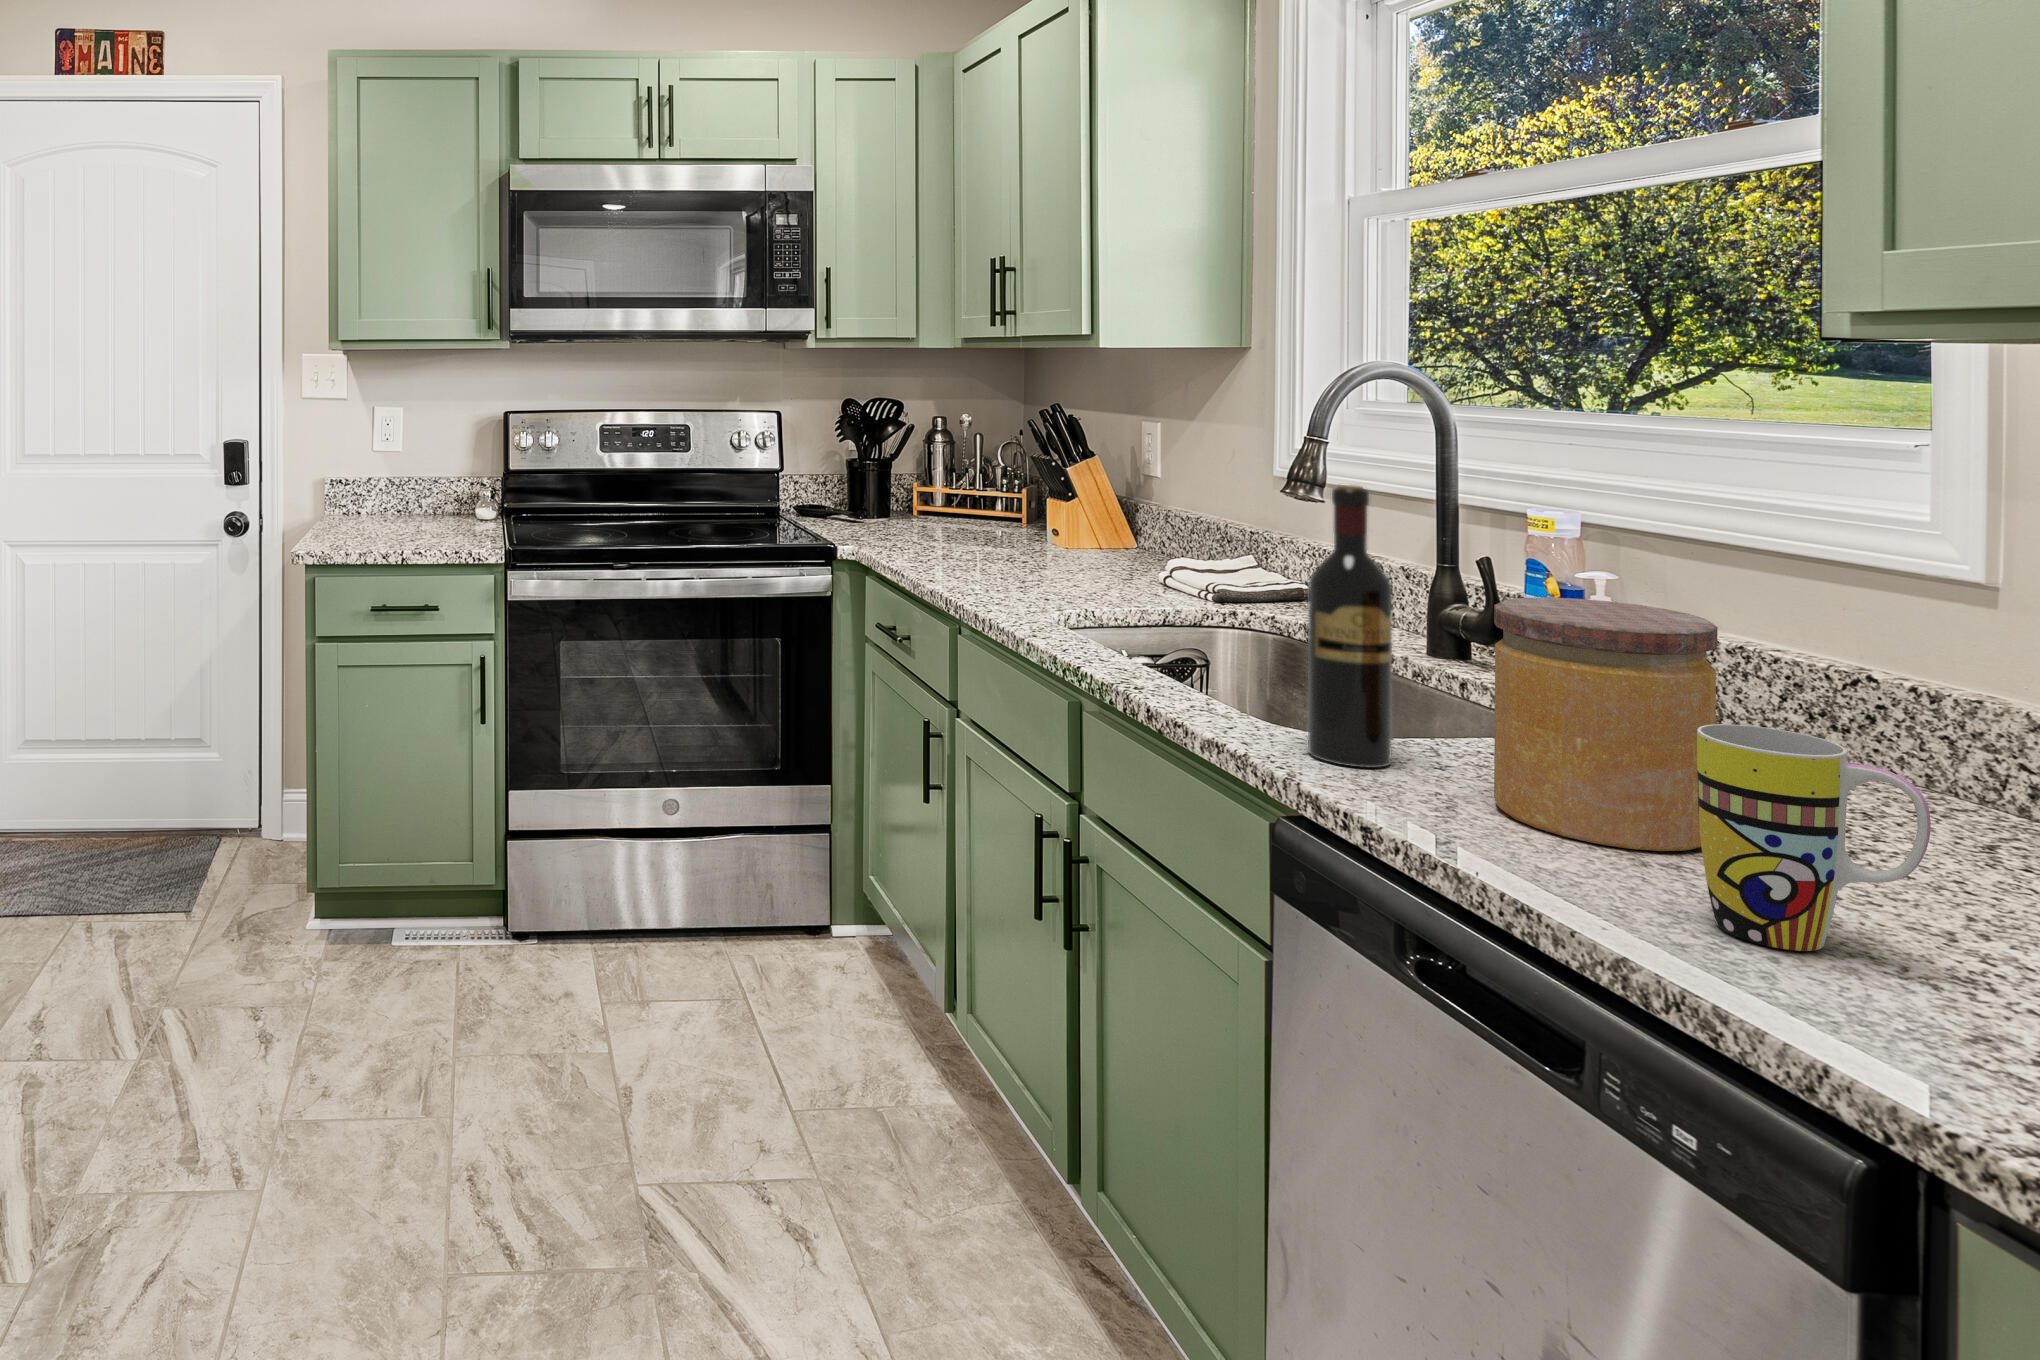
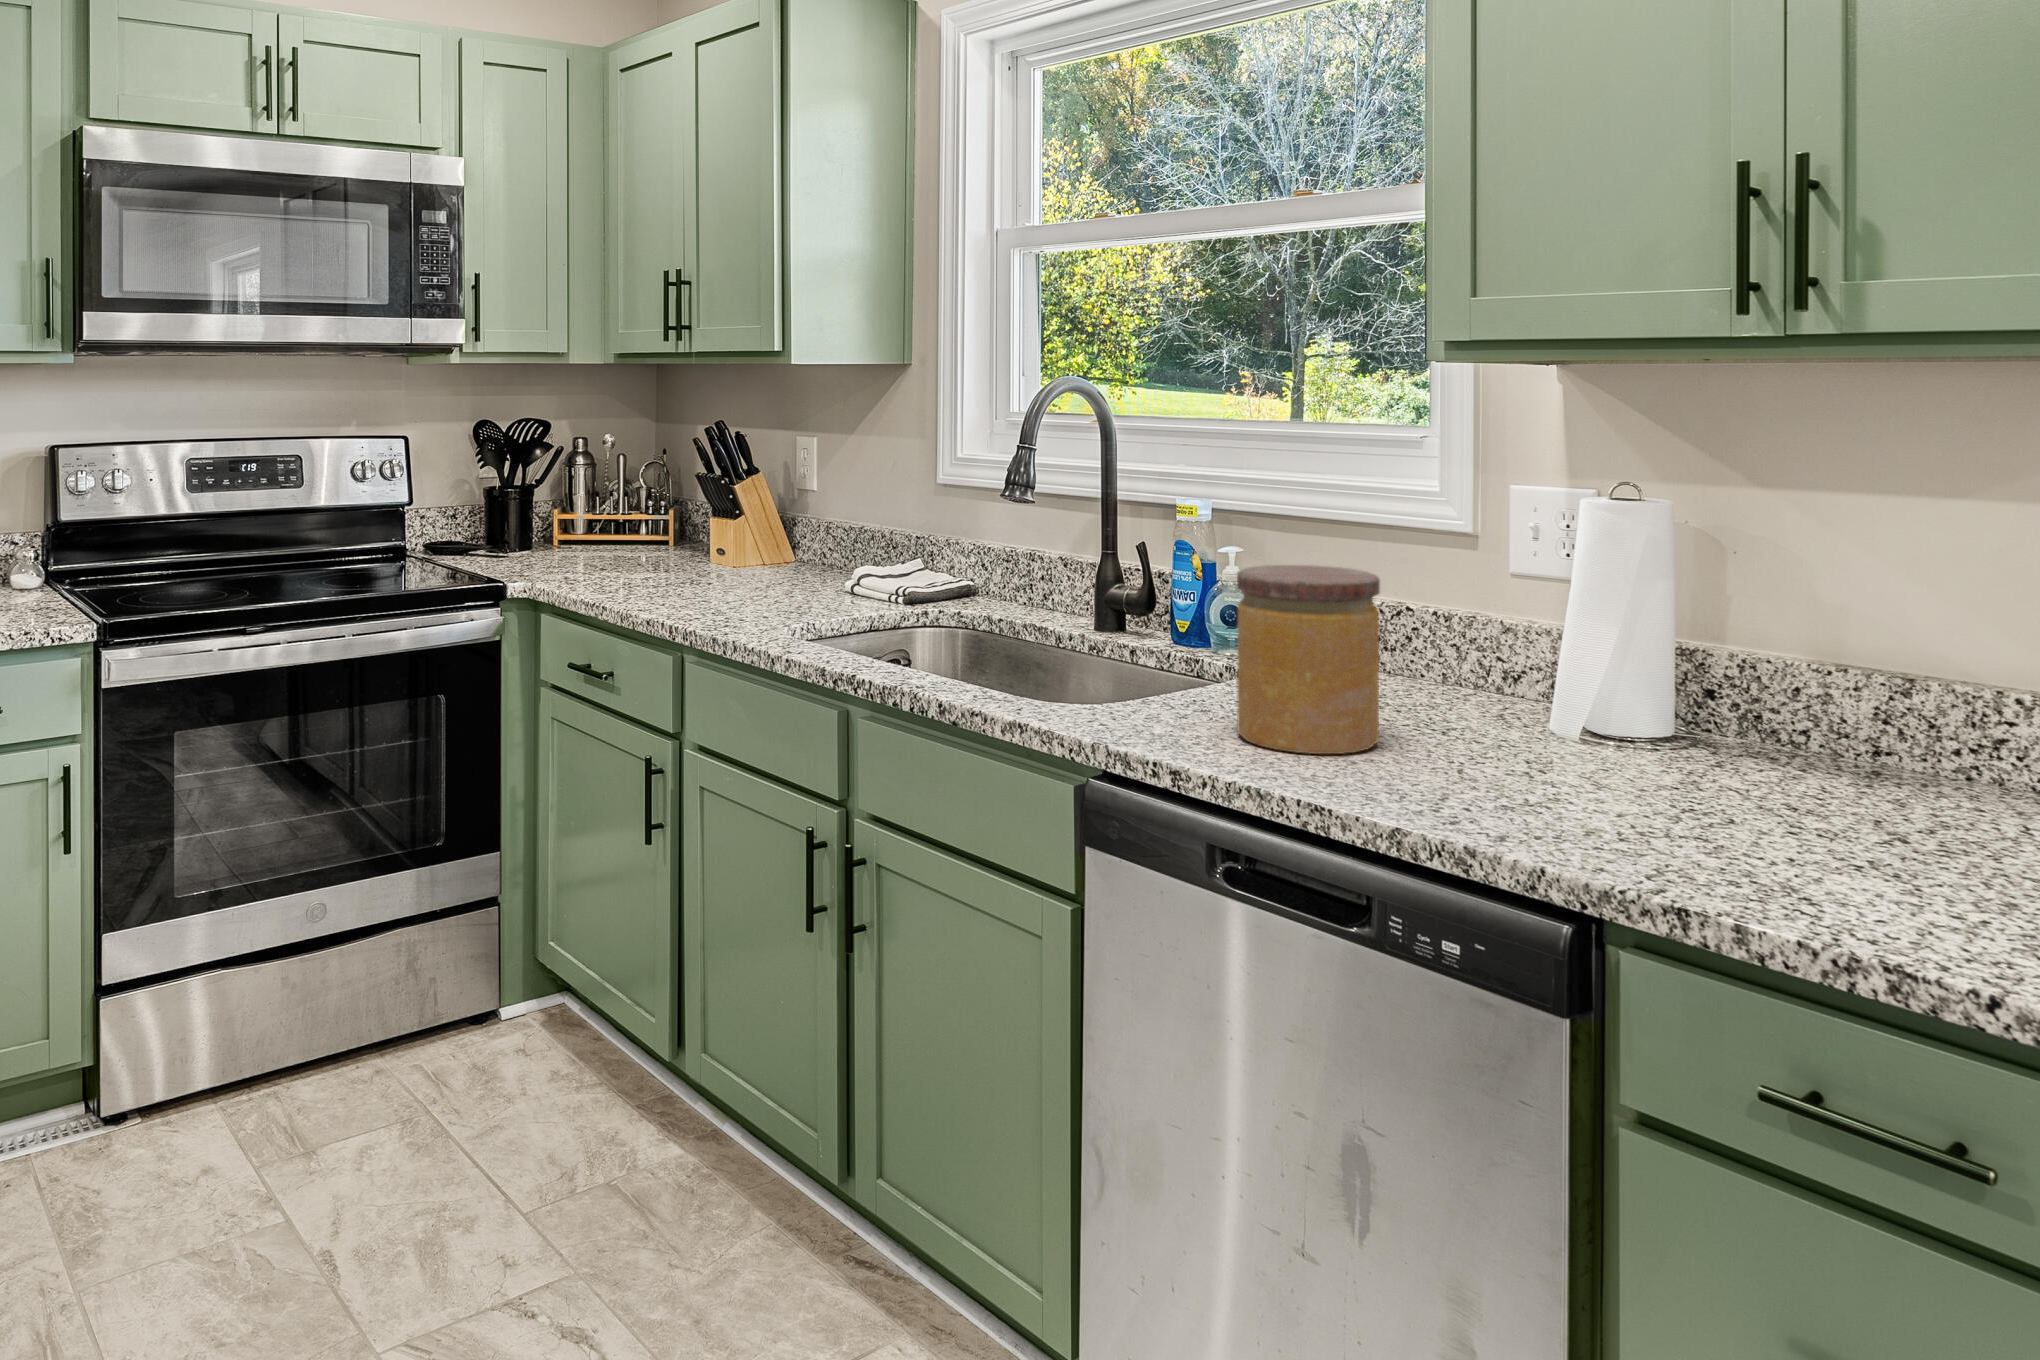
wine bottle: present [1308,485,1392,768] -> none [1089,483,1151,726]
mug: present [1697,724,1931,951] -> none [1412,644,1544,802]

